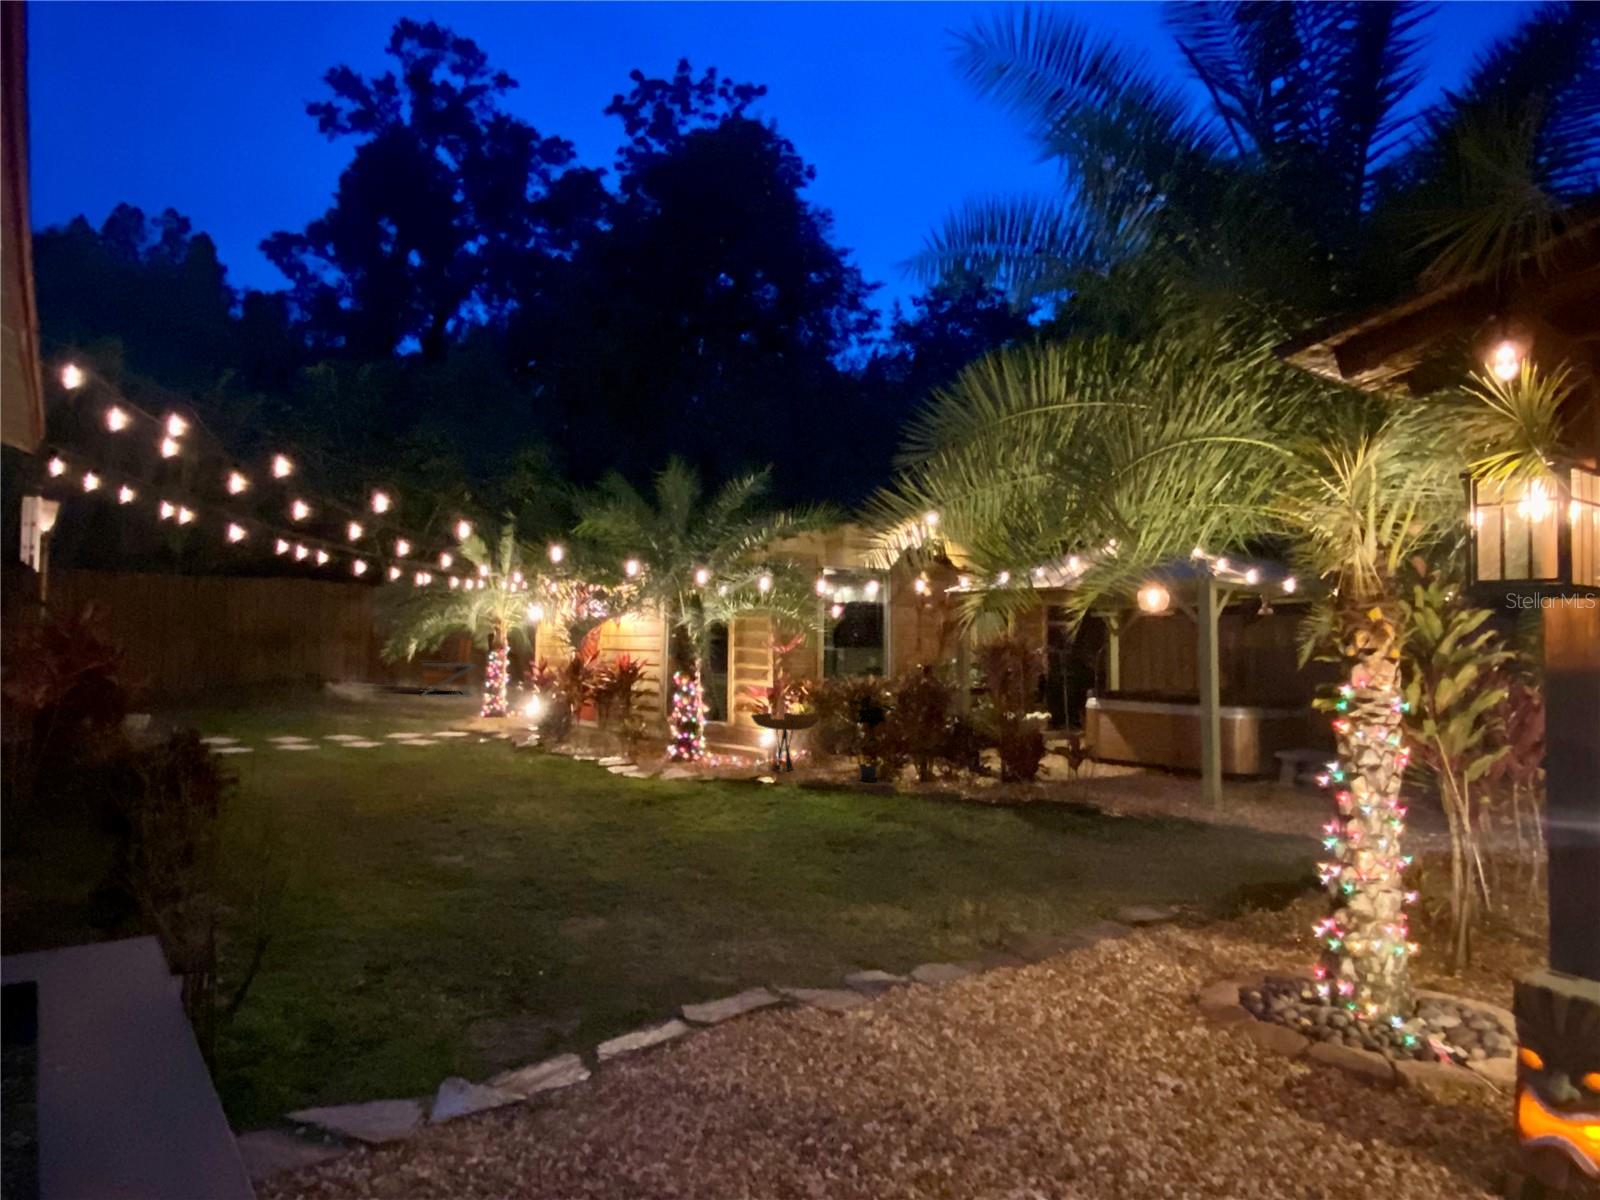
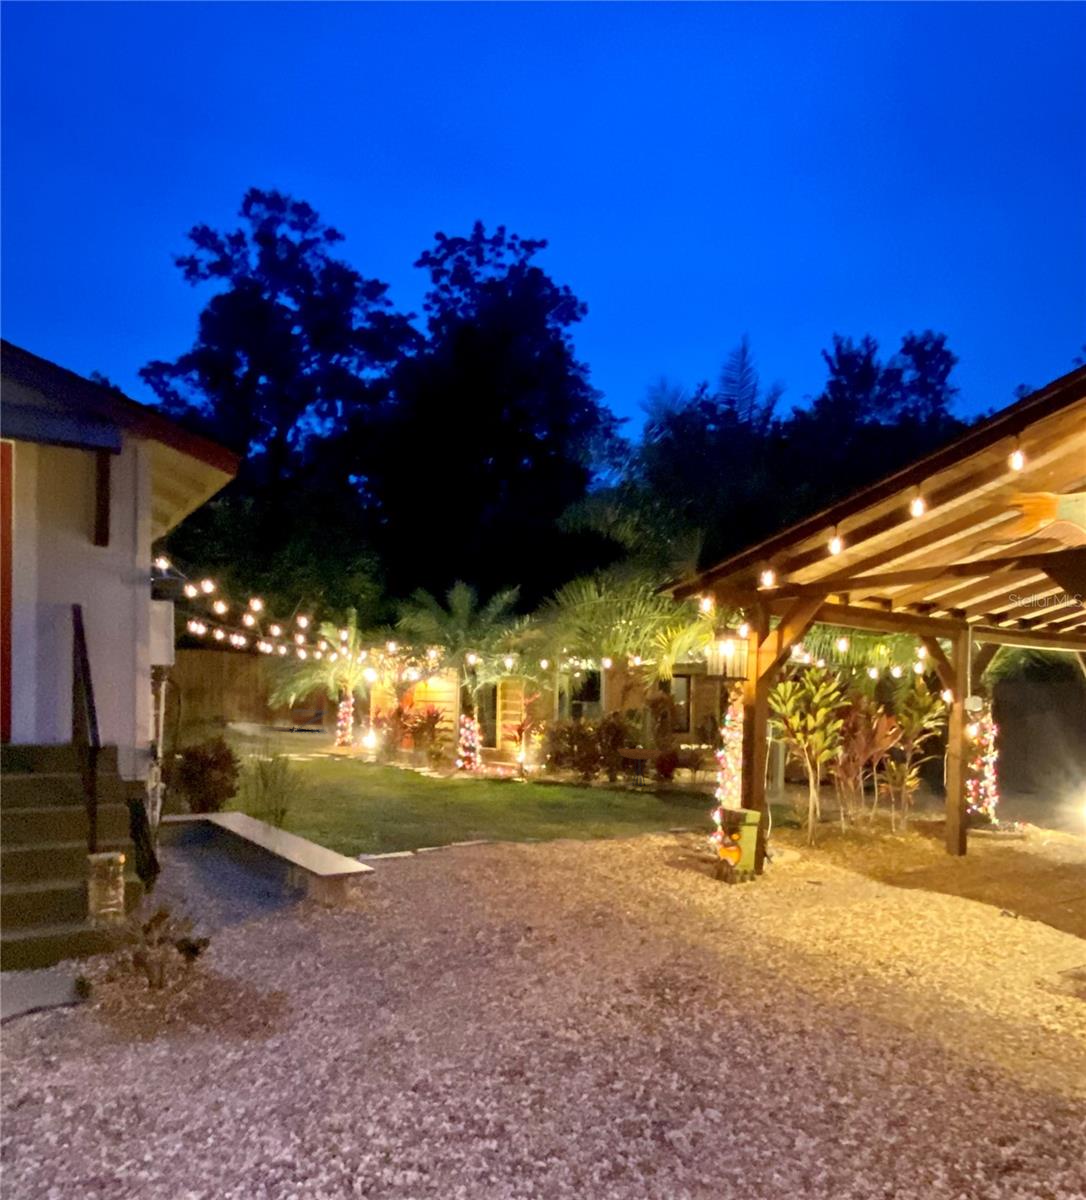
potted plant: present [849,695,895,782] -> none [565,727,594,782]
side table: present [751,713,819,771] -> present [618,748,662,786]

